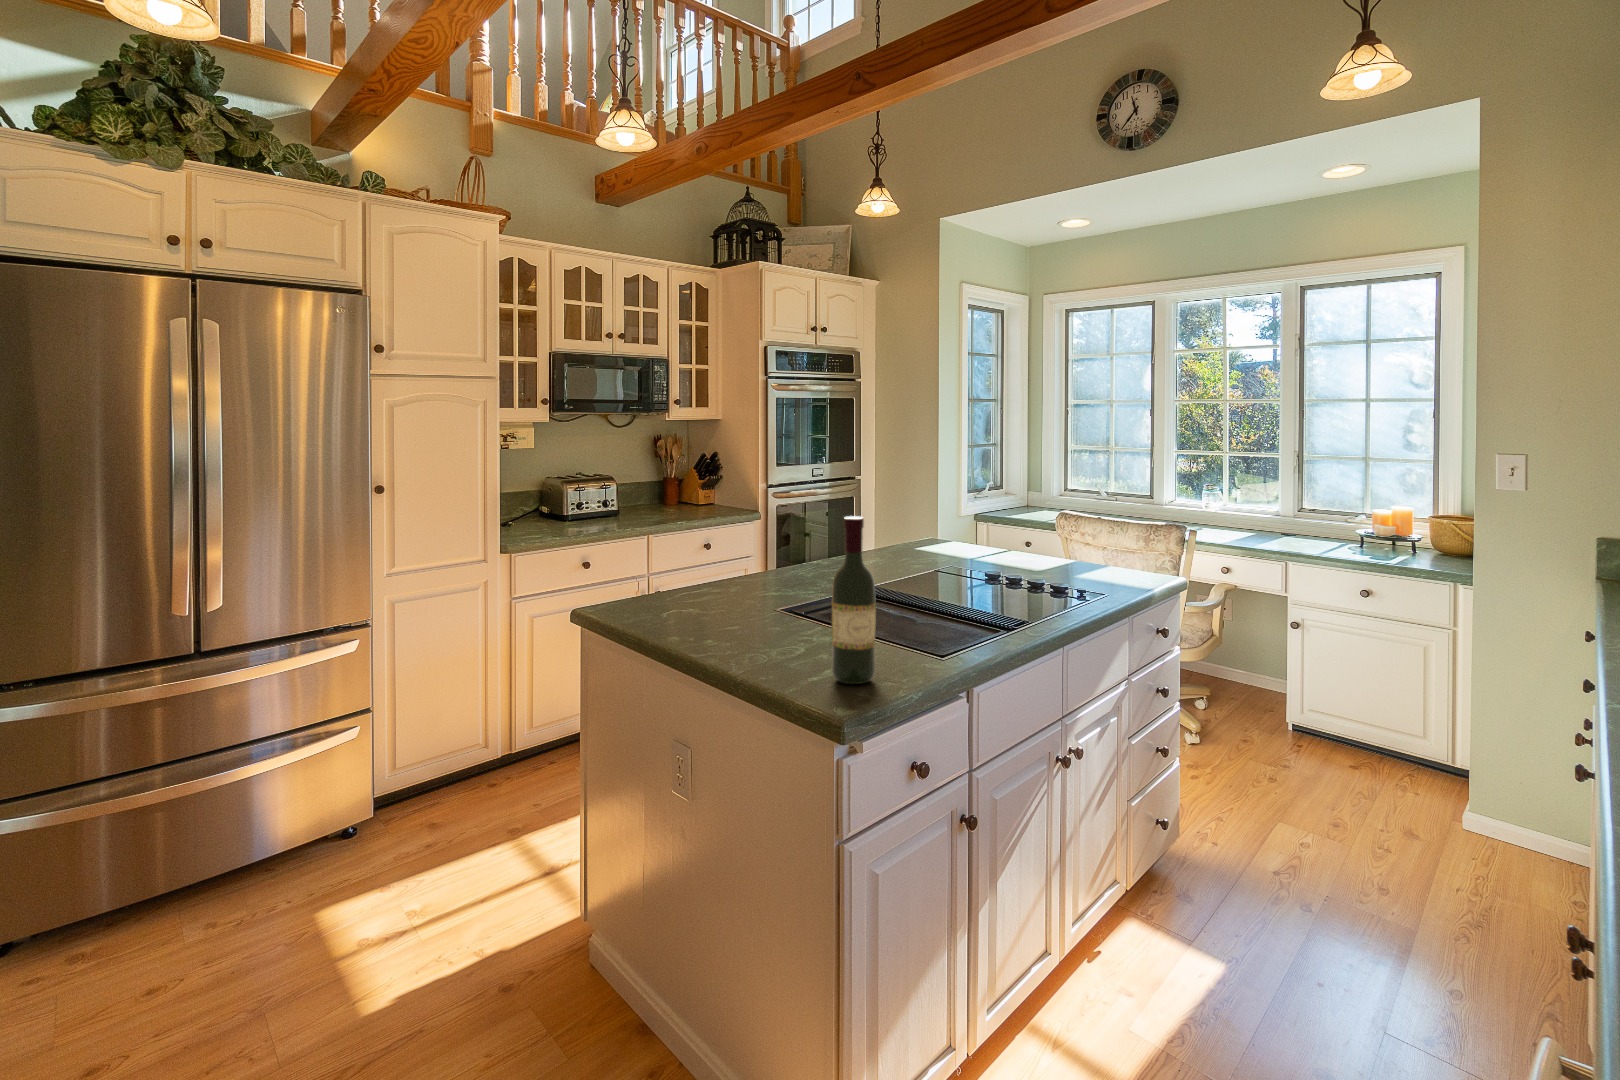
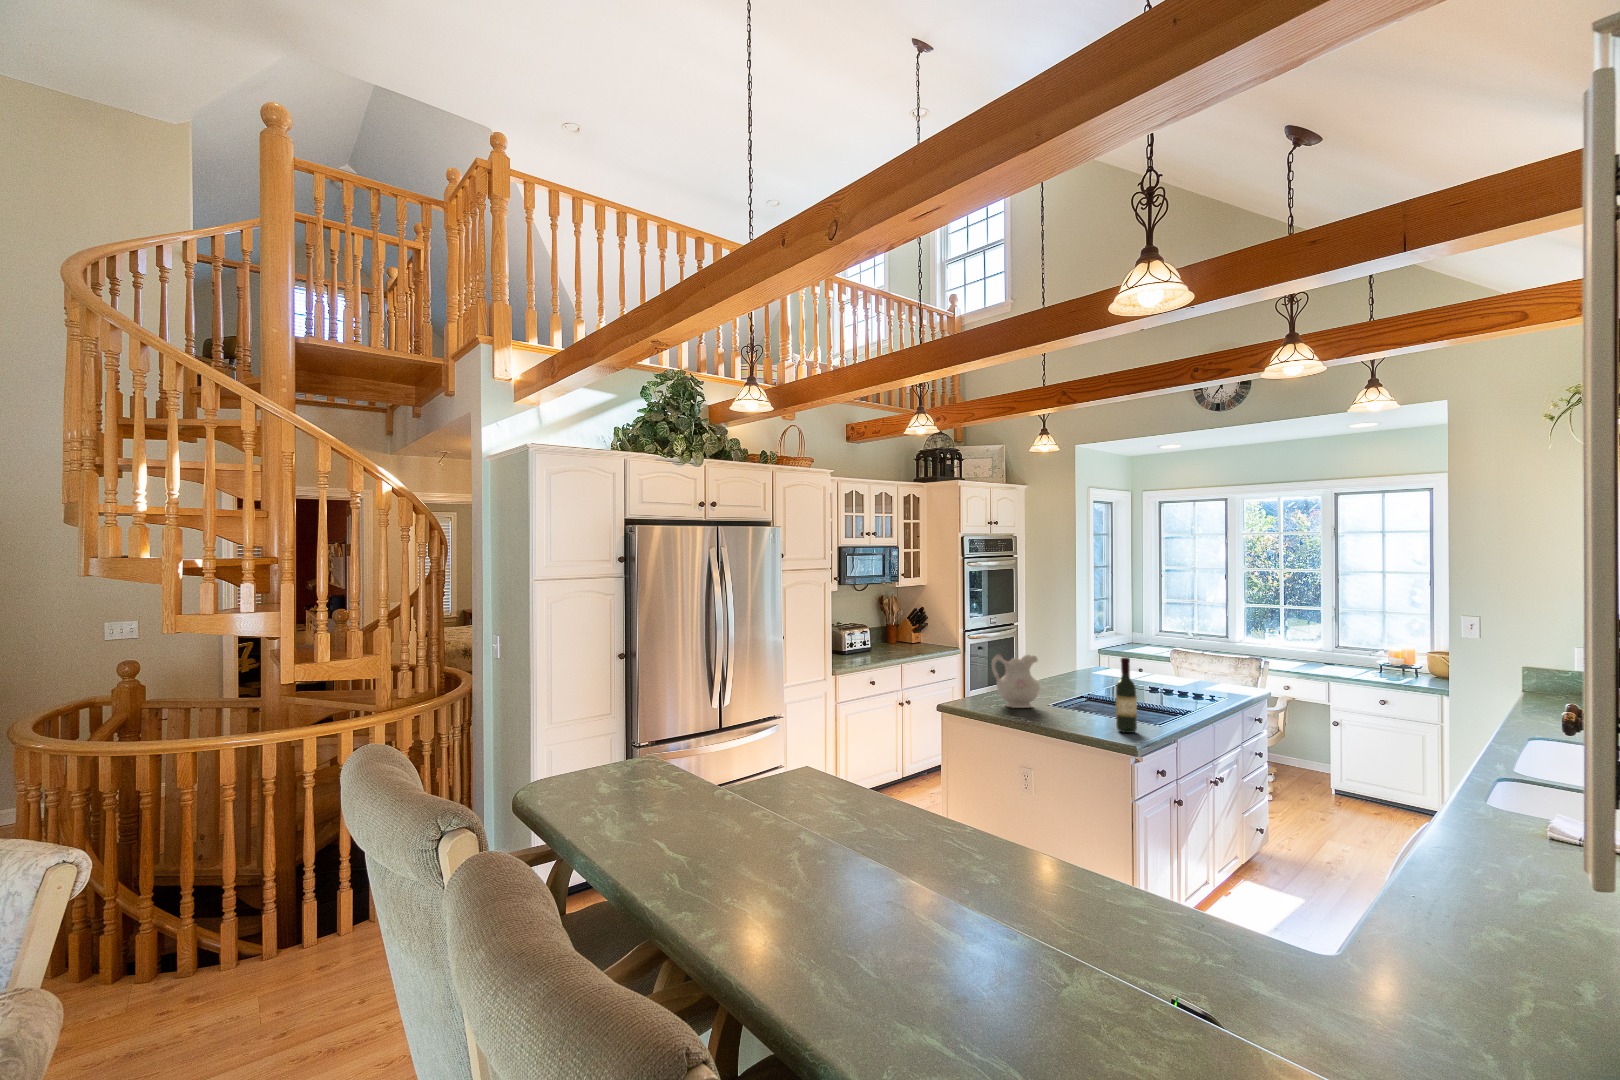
ceramic pitcher: none [648,514,742,621] -> present [992,654,1040,708]

